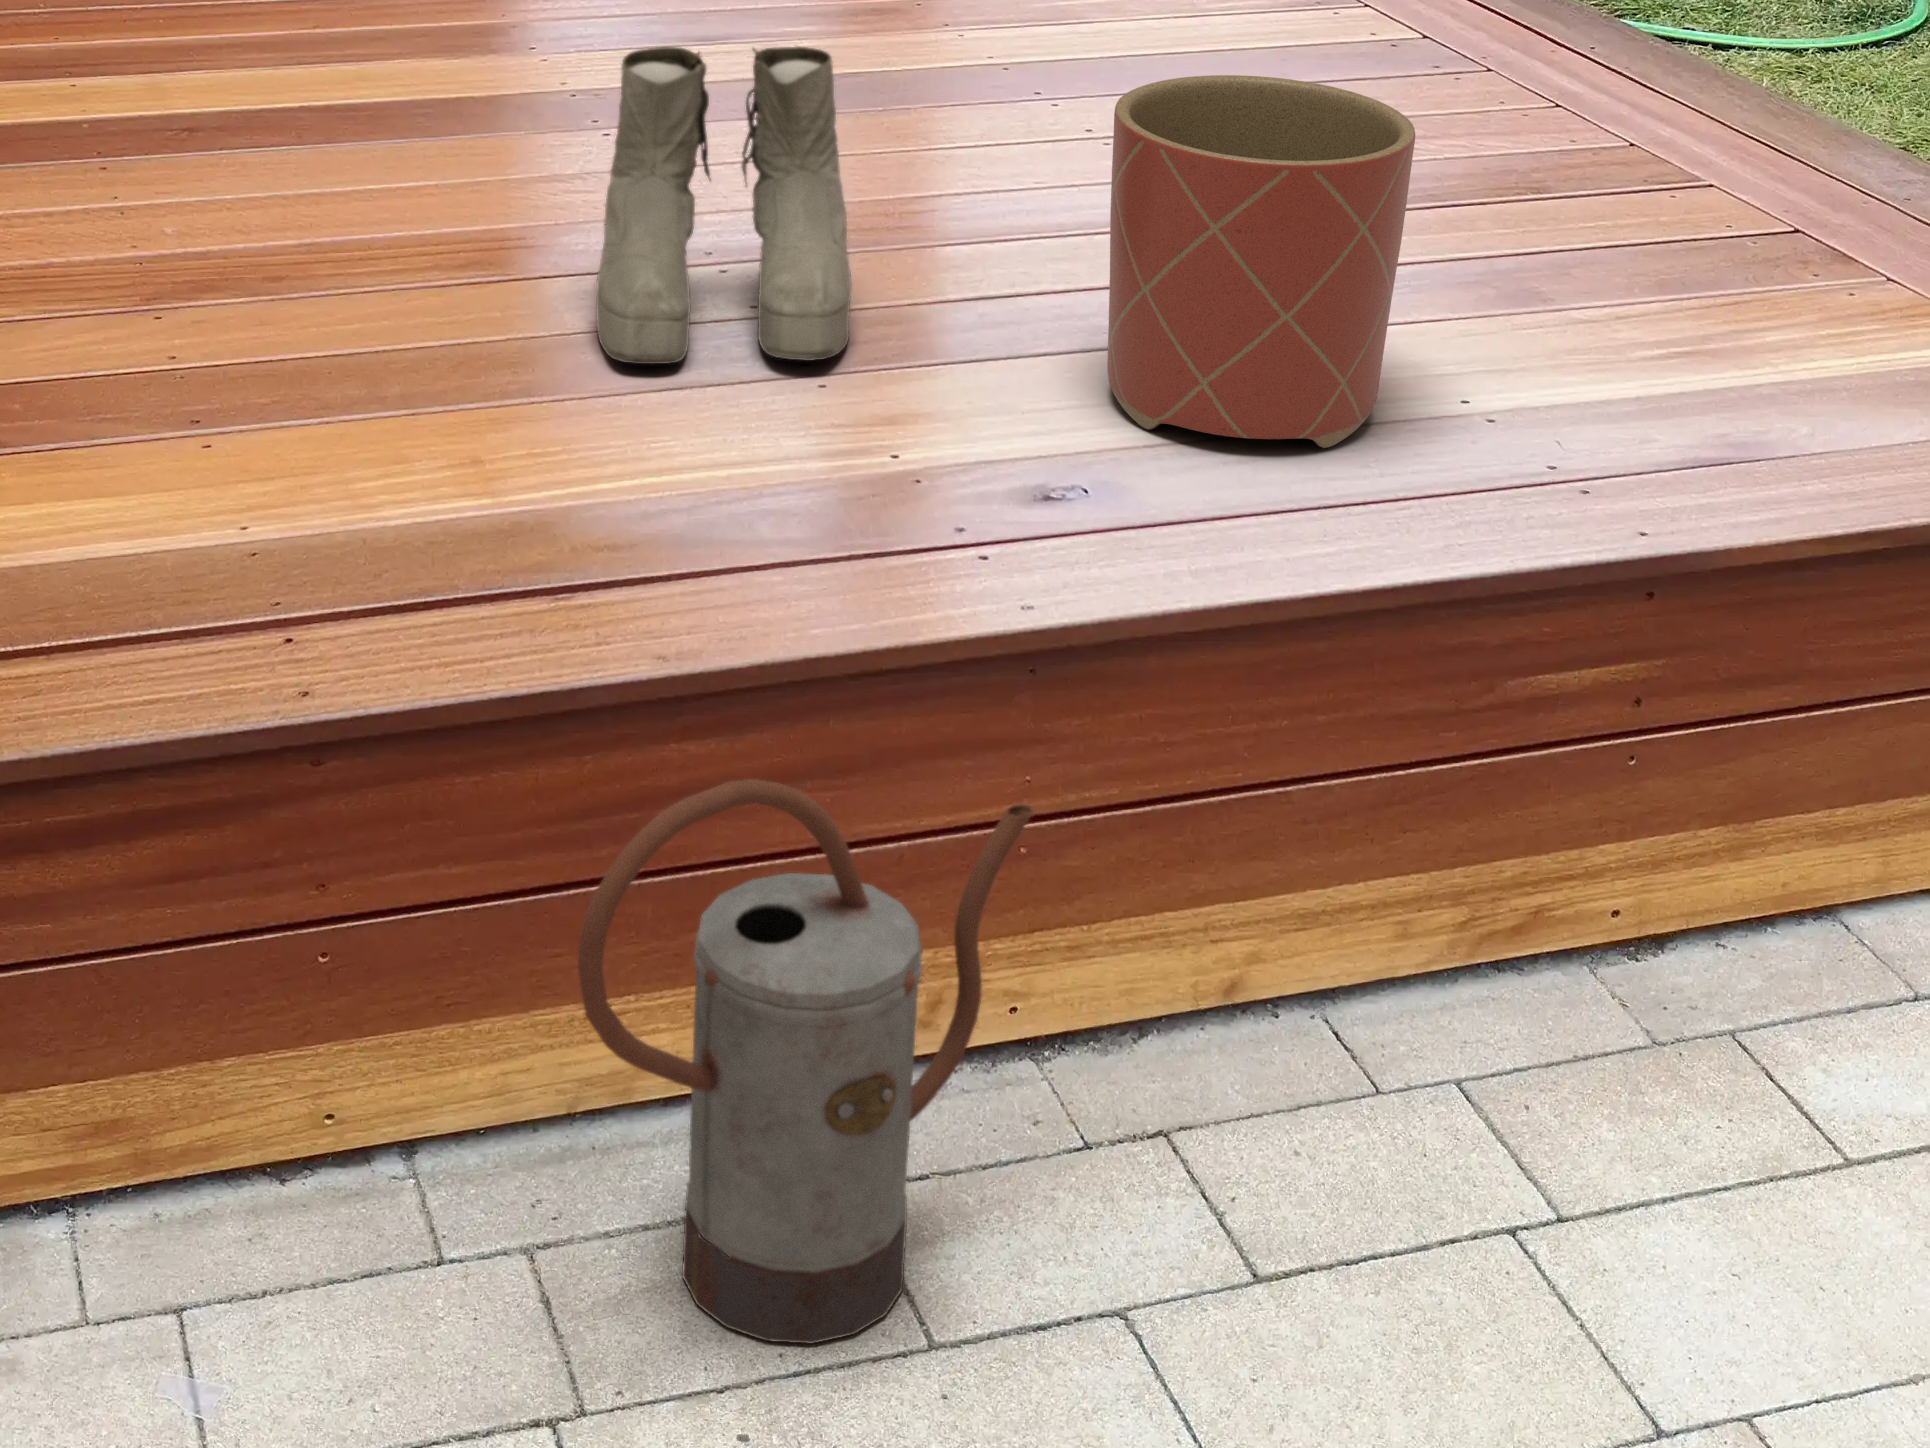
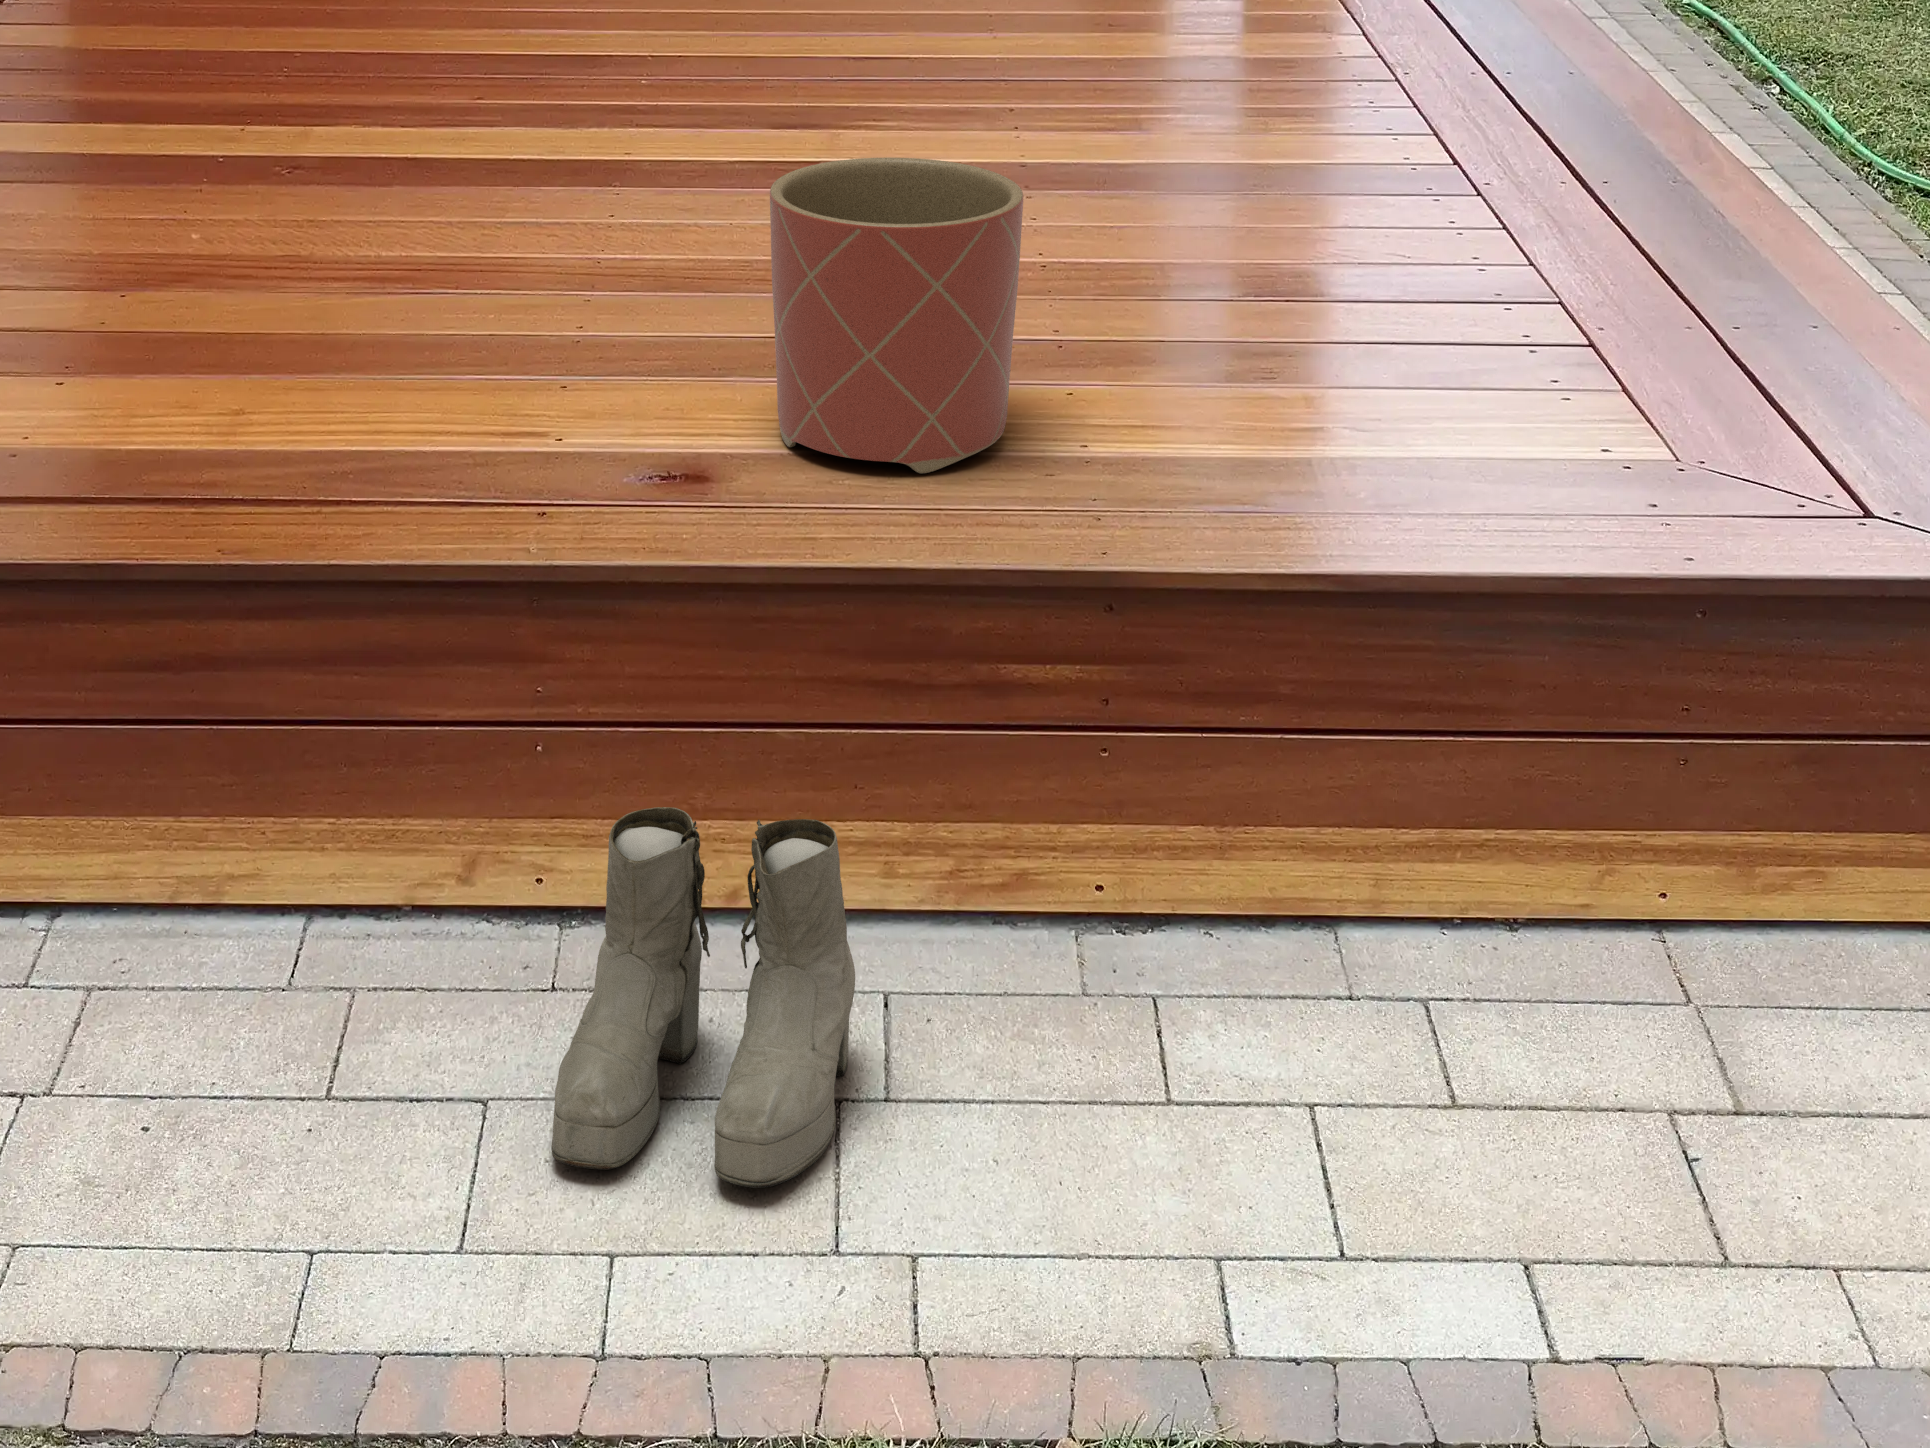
boots: present [596,47,852,364] -> present [551,807,855,1188]
watering can: present [578,779,1034,1344] -> none [30,627,440,1067]

